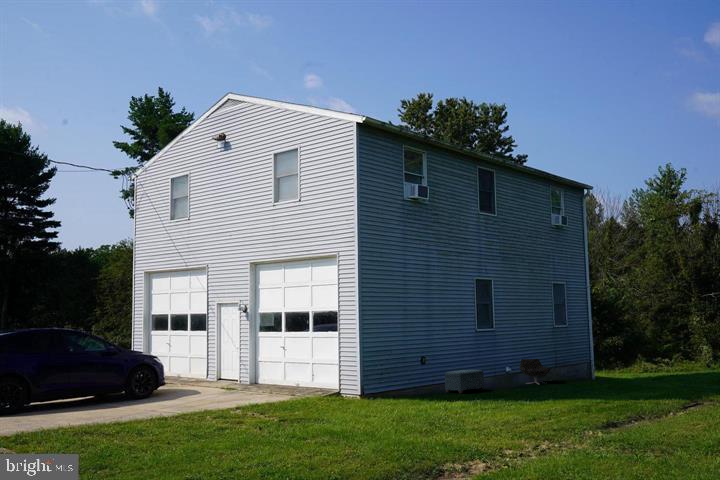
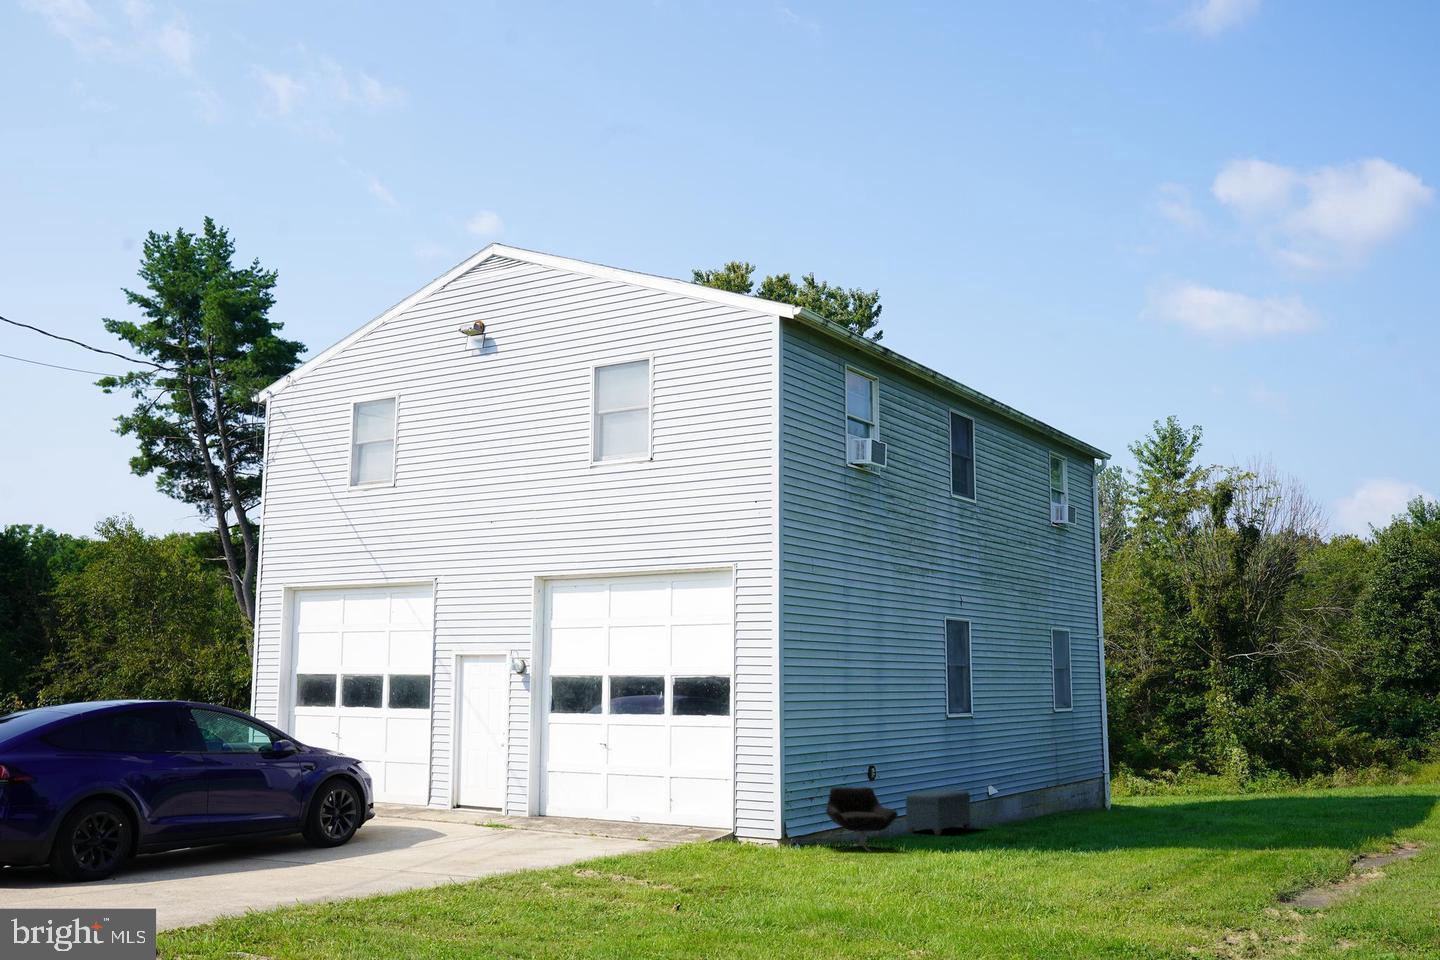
lounge chair: present [519,359,550,384] -> present [826,787,898,851]

